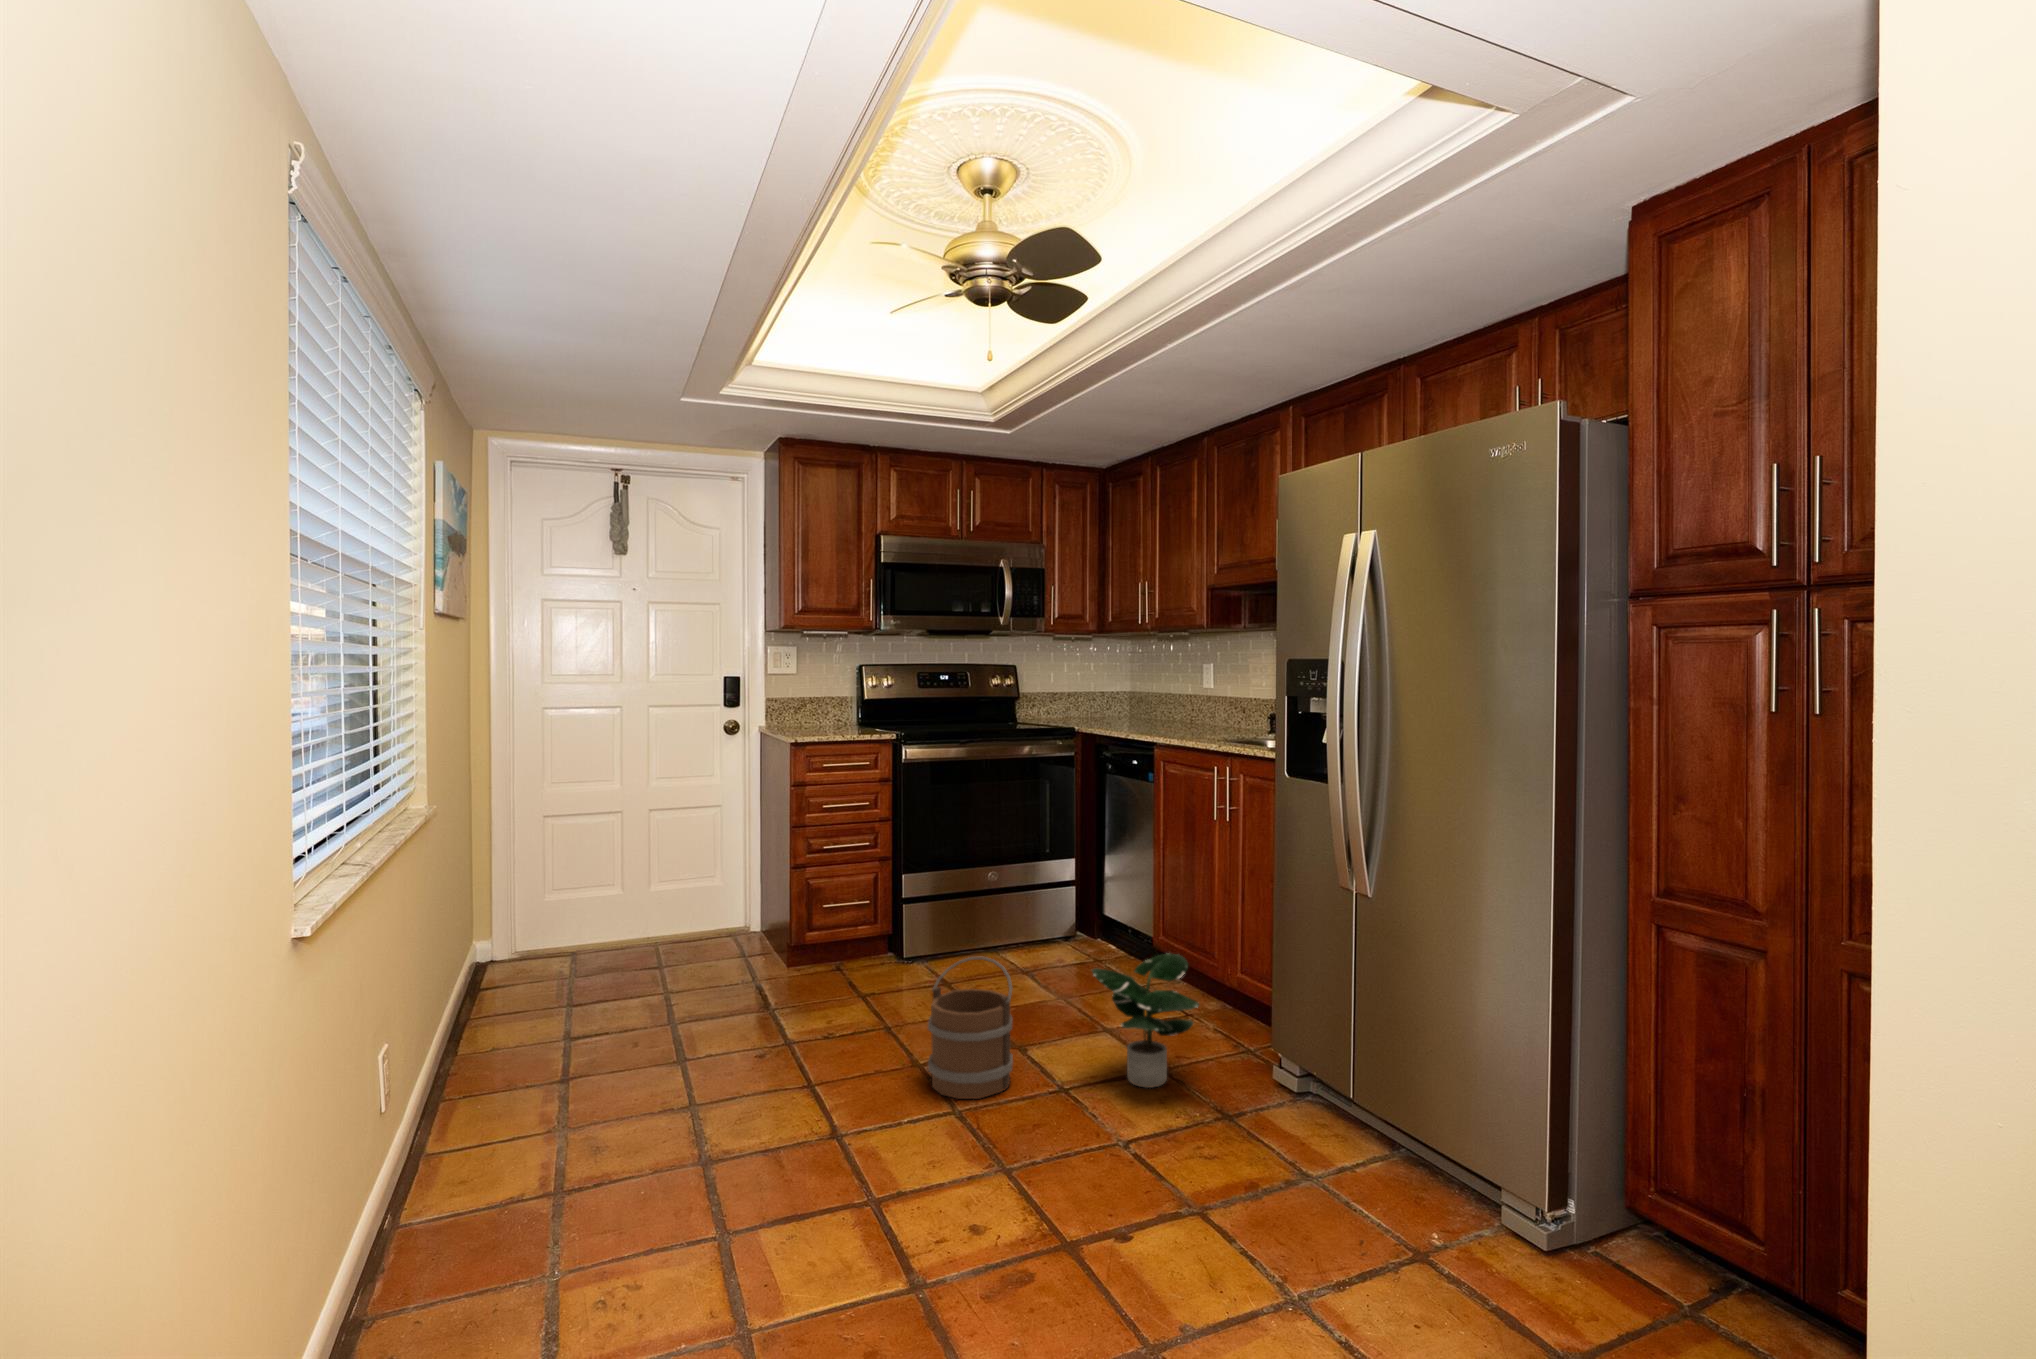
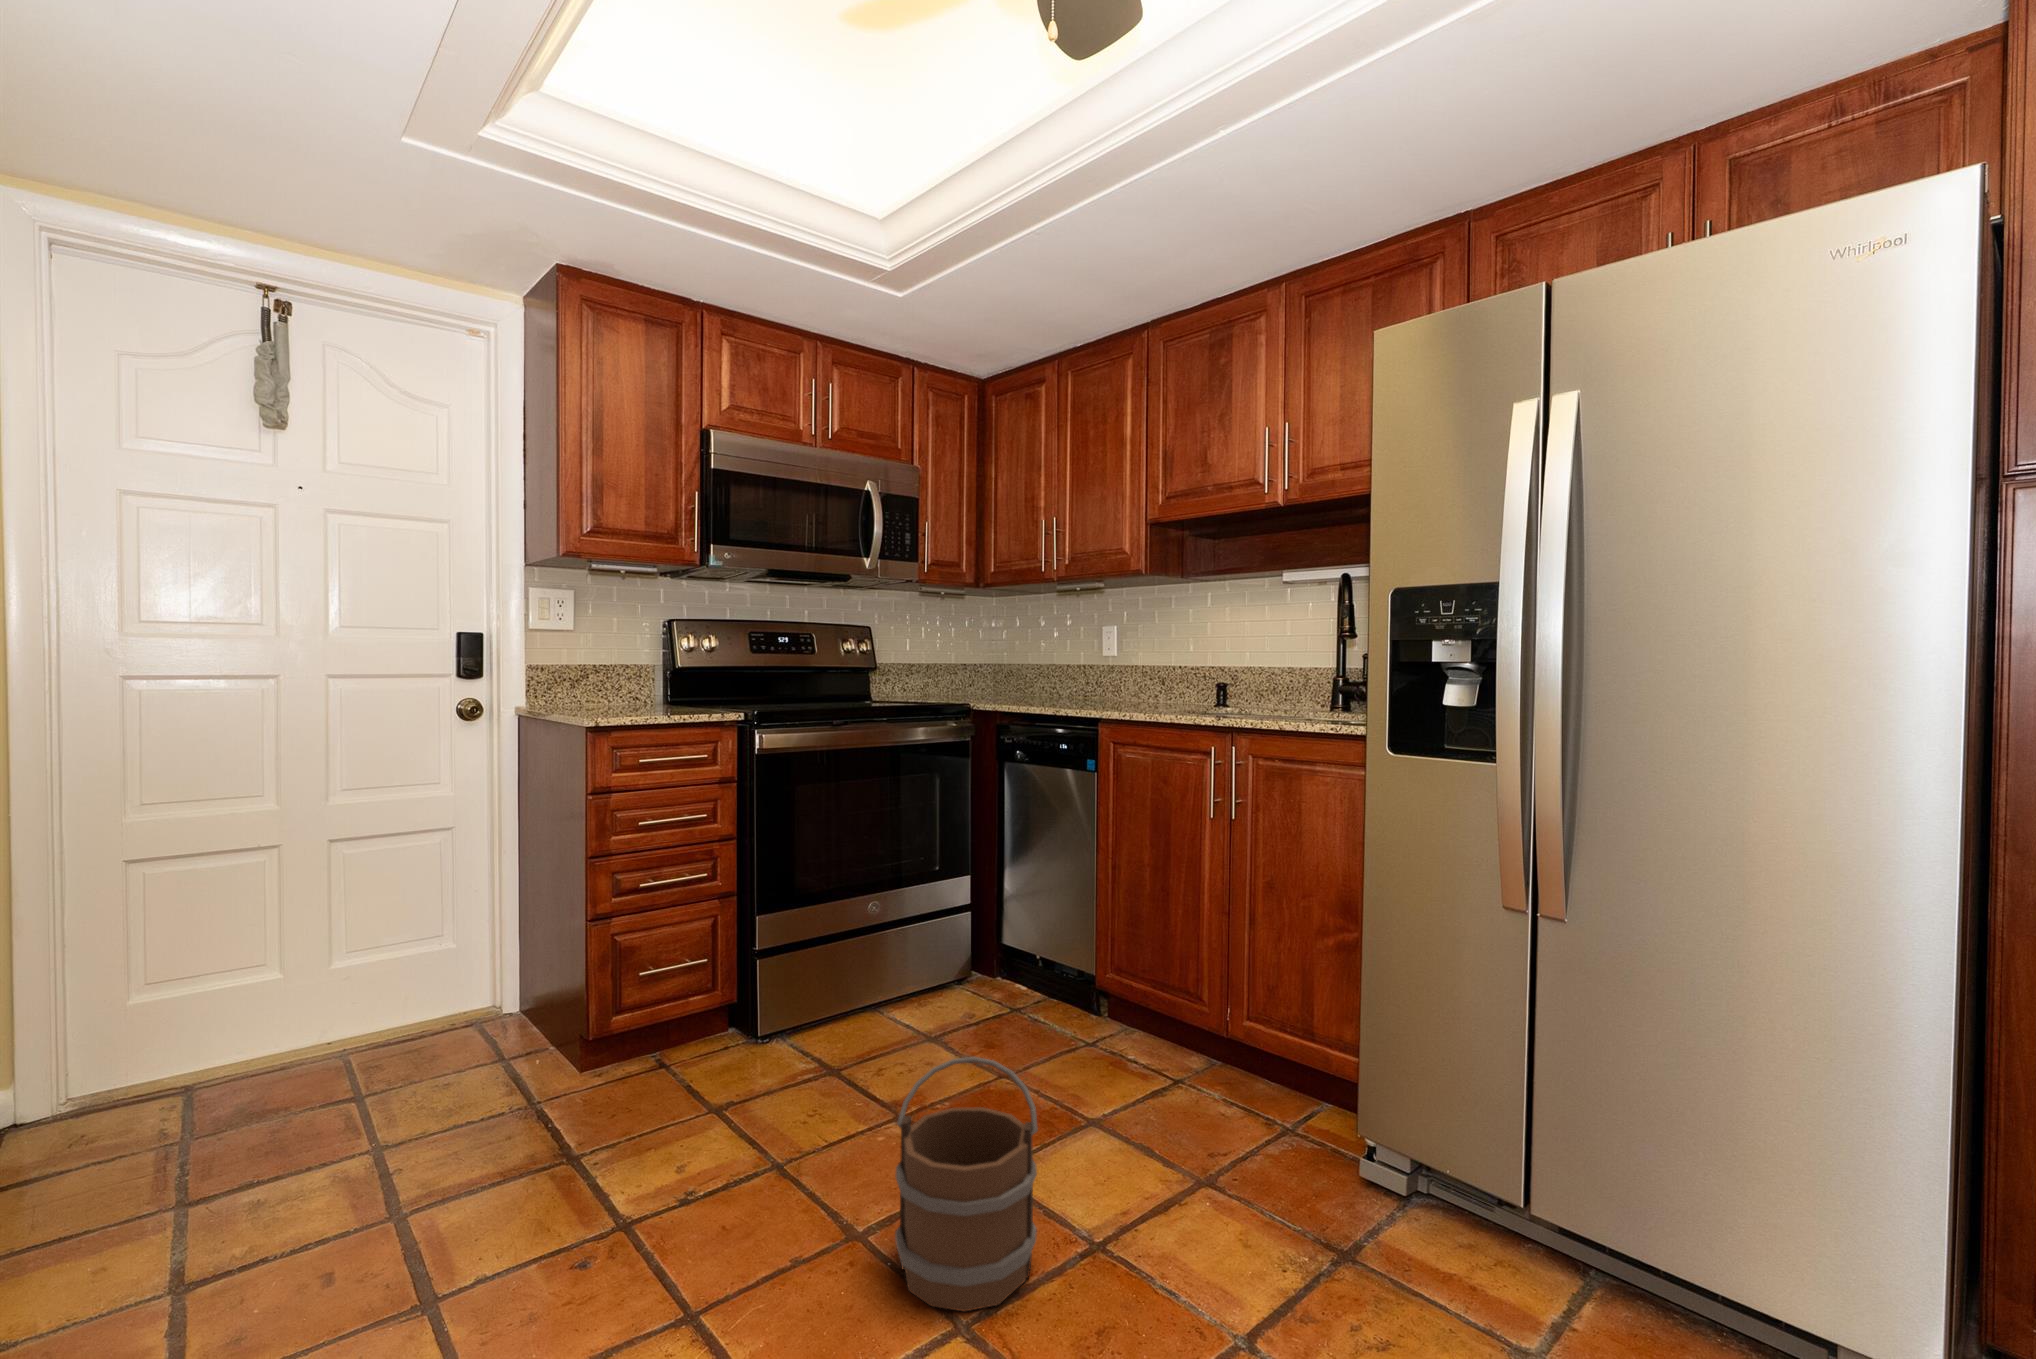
potted plant: present [1092,953,1199,1088] -> none [1143,1019,1319,1234]

